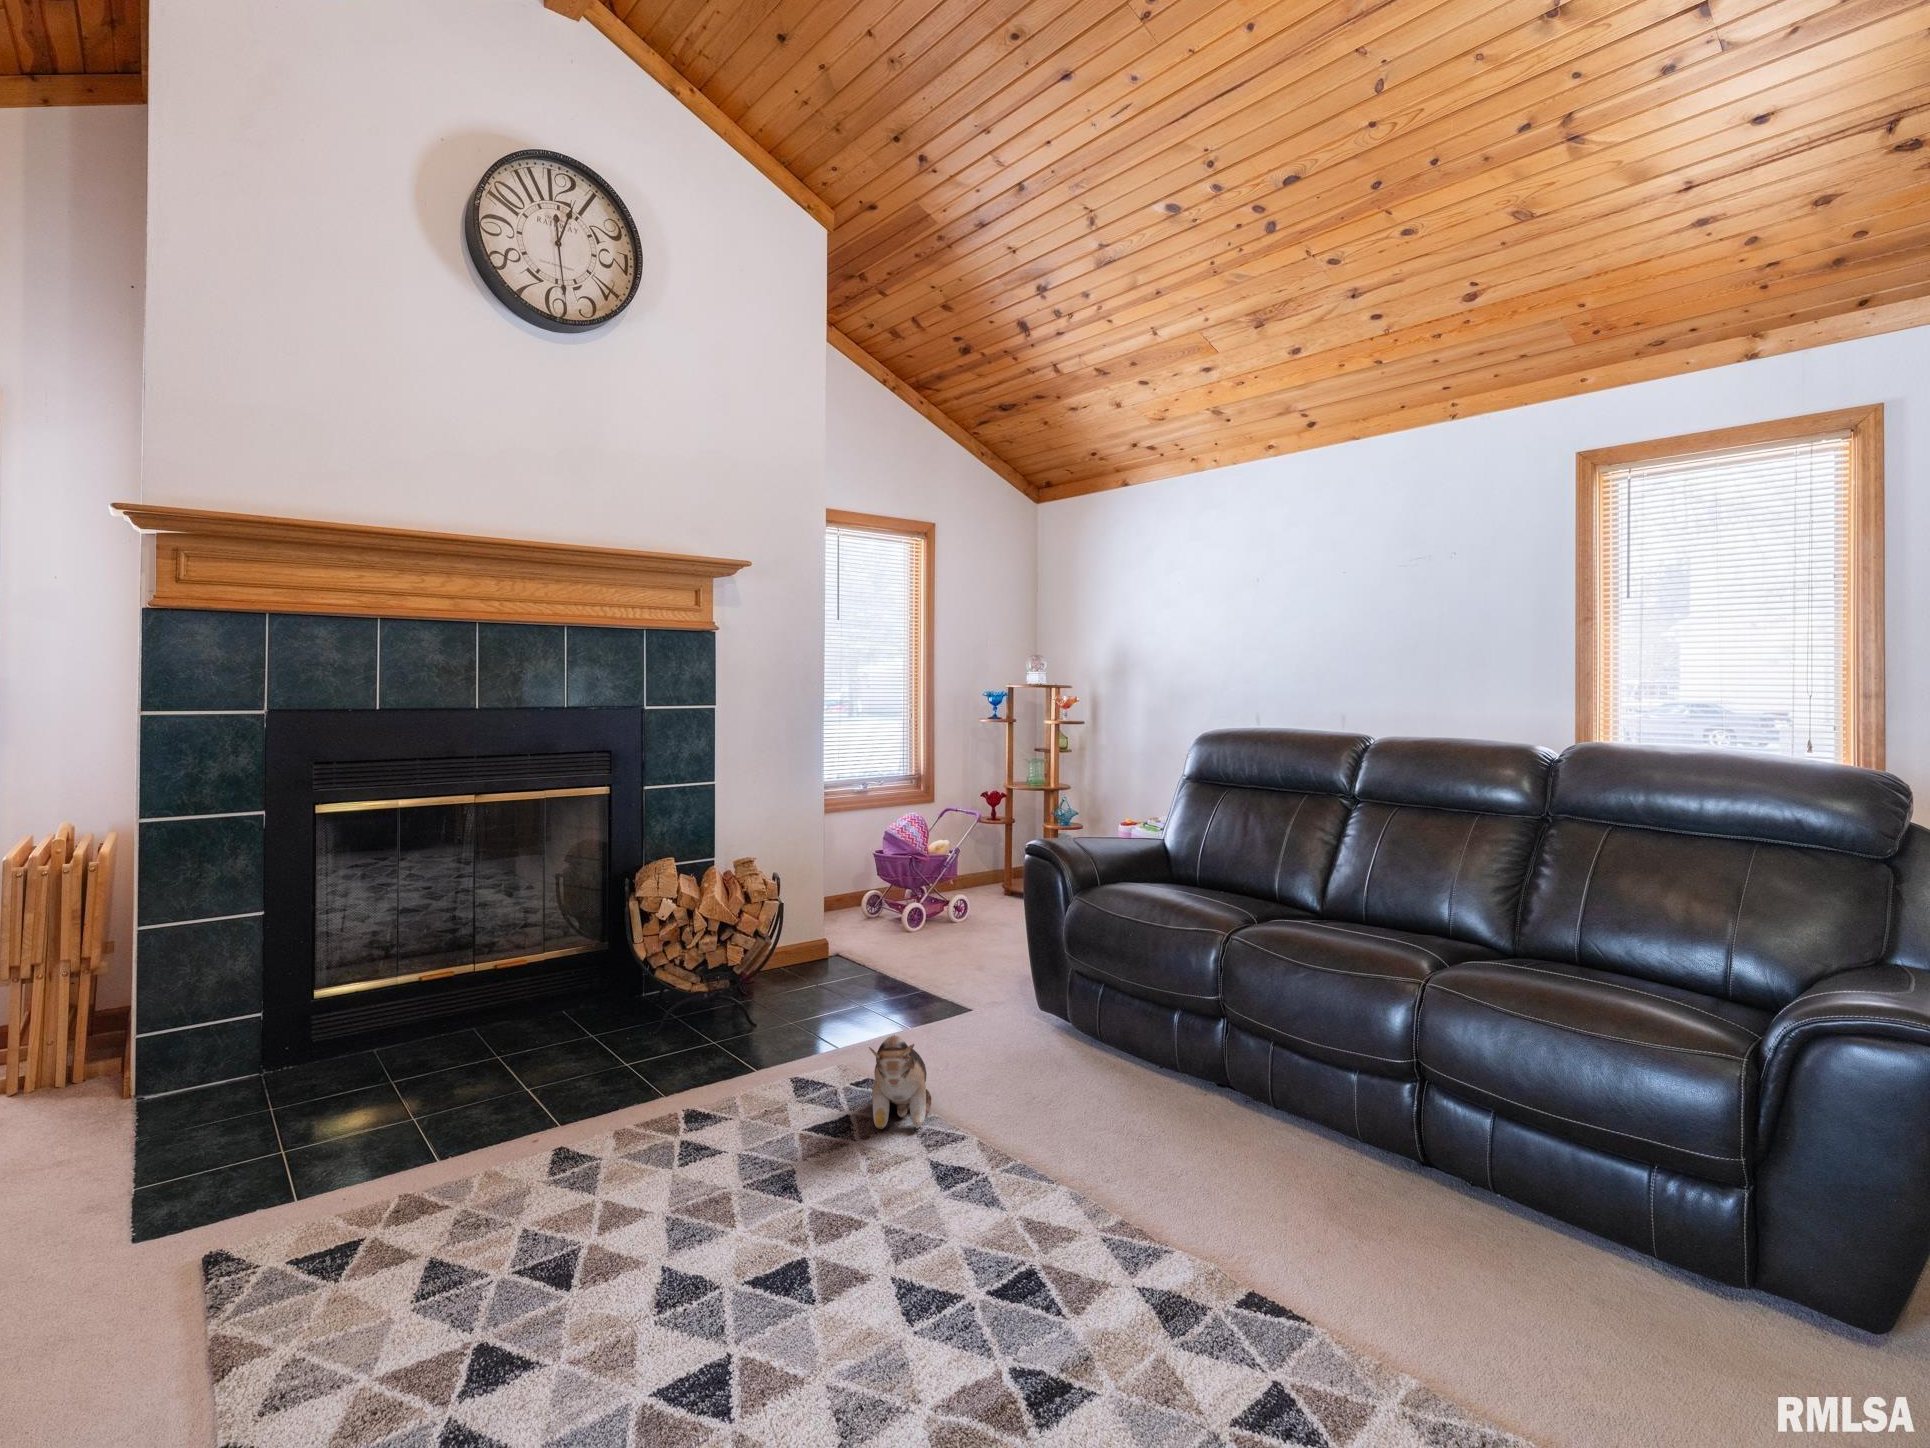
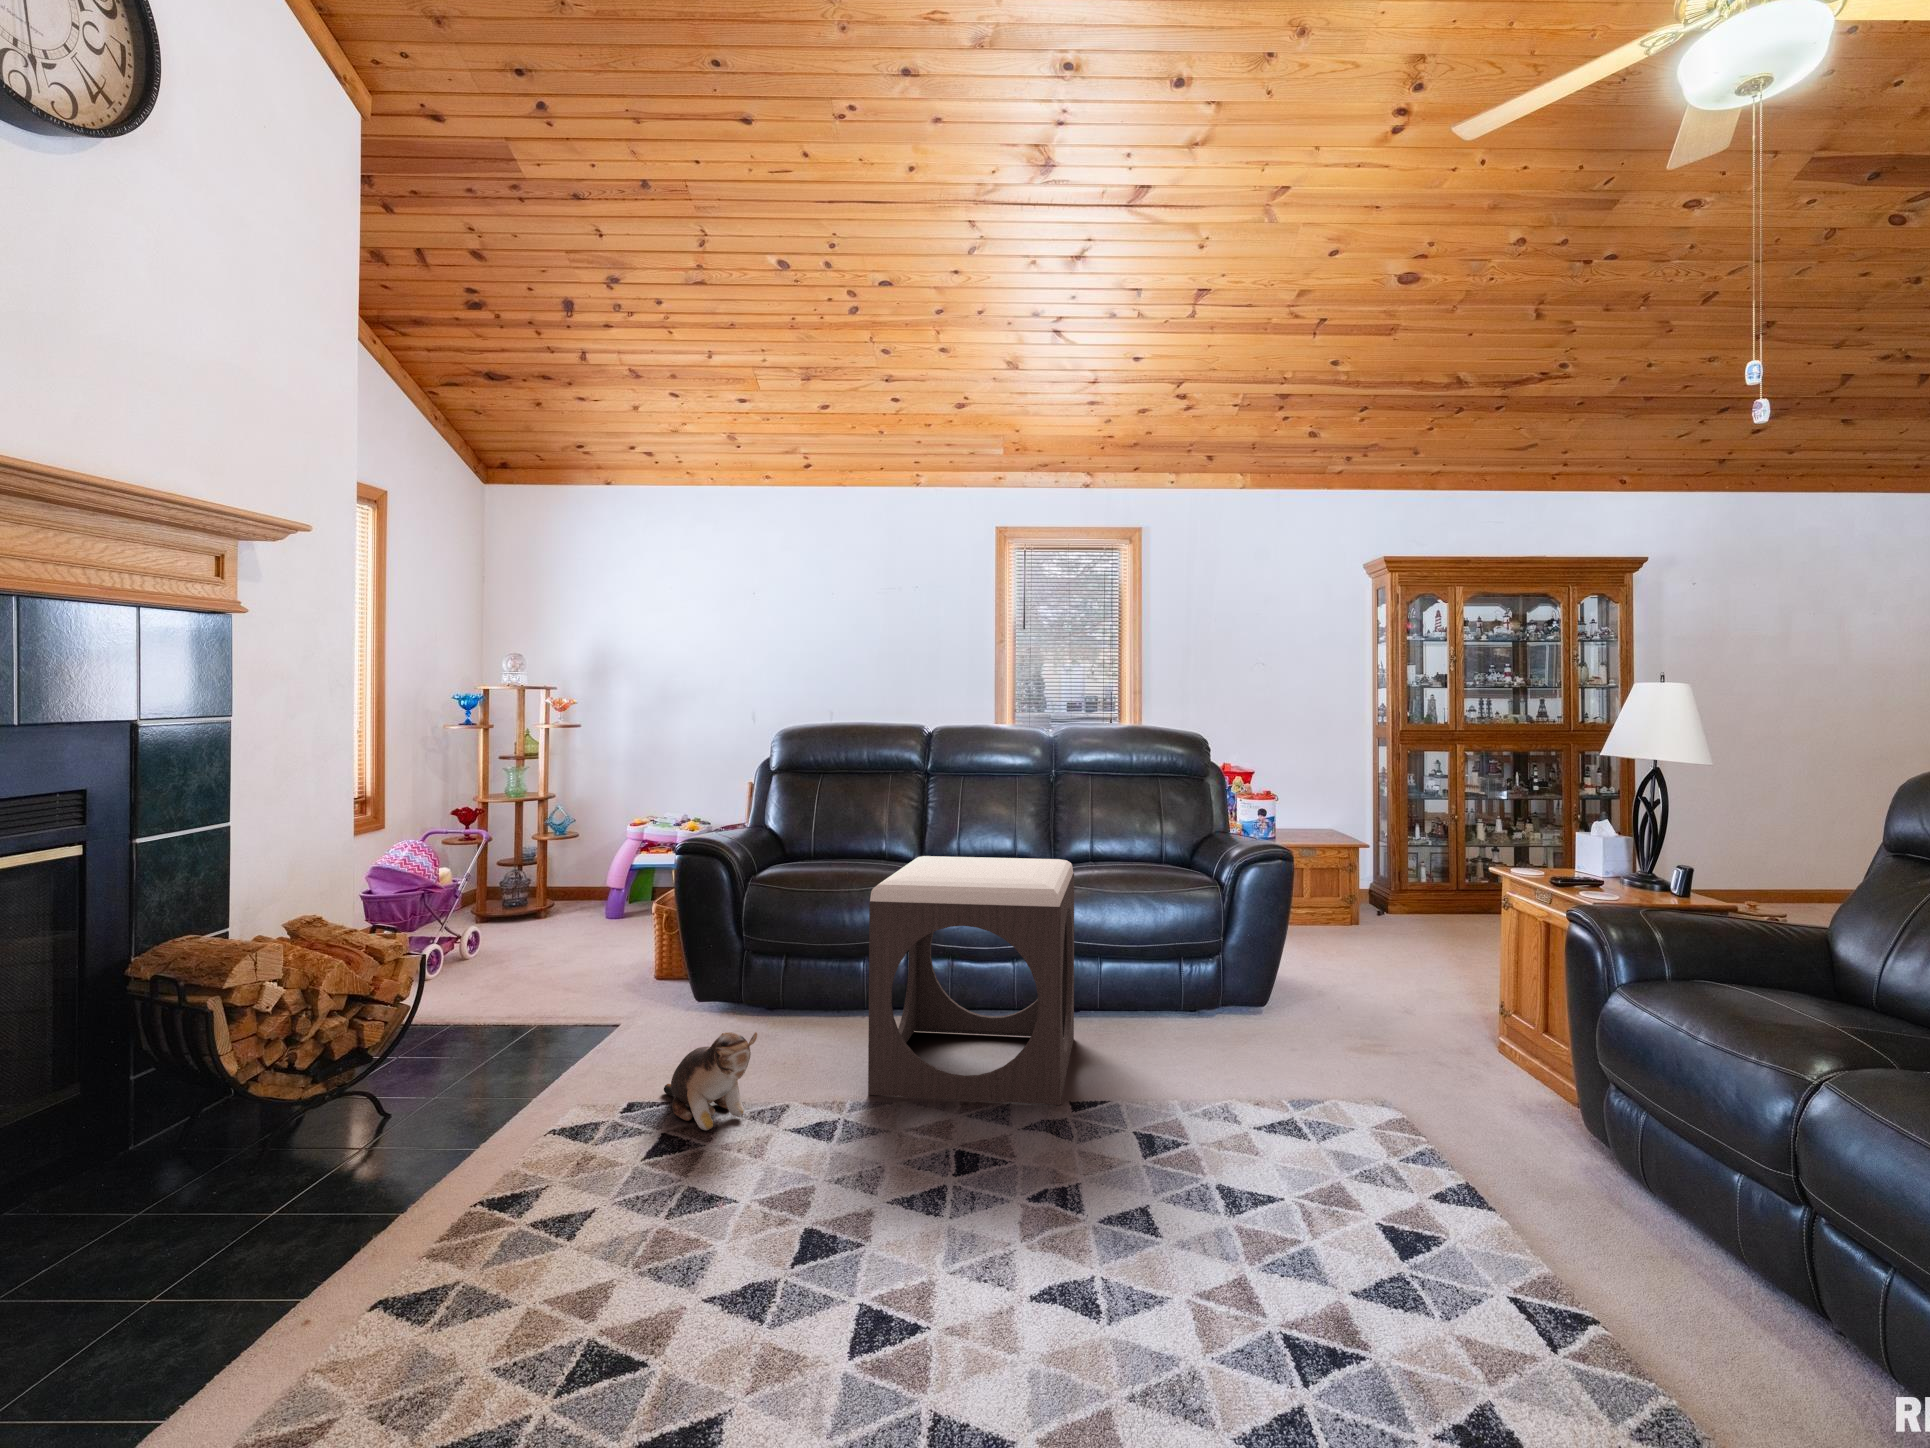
footstool: none [1055,891,1404,1274] -> present [868,856,1074,1105]

